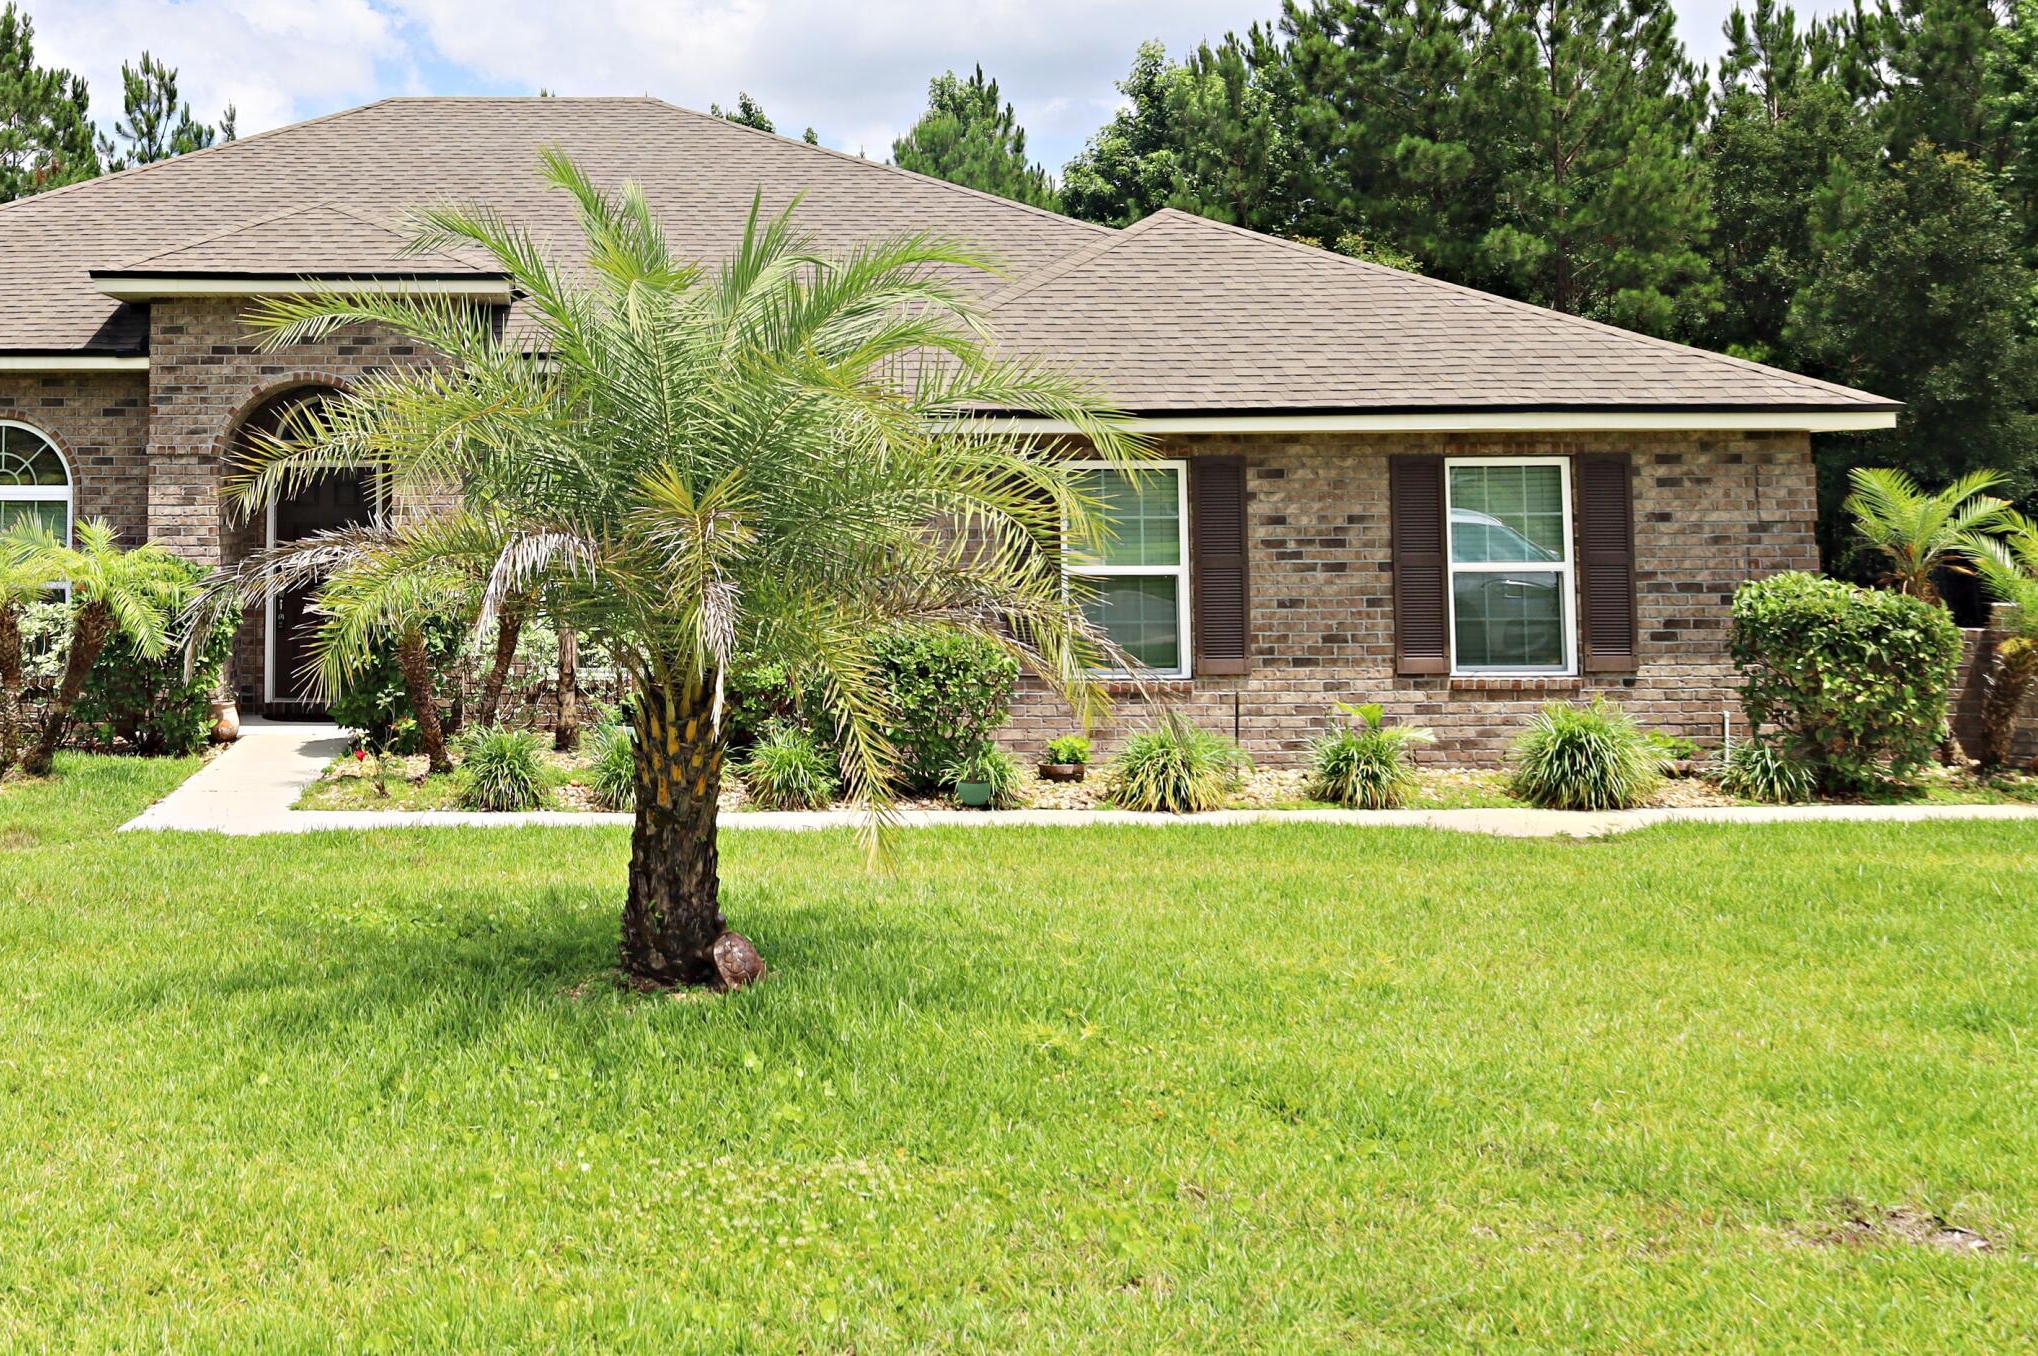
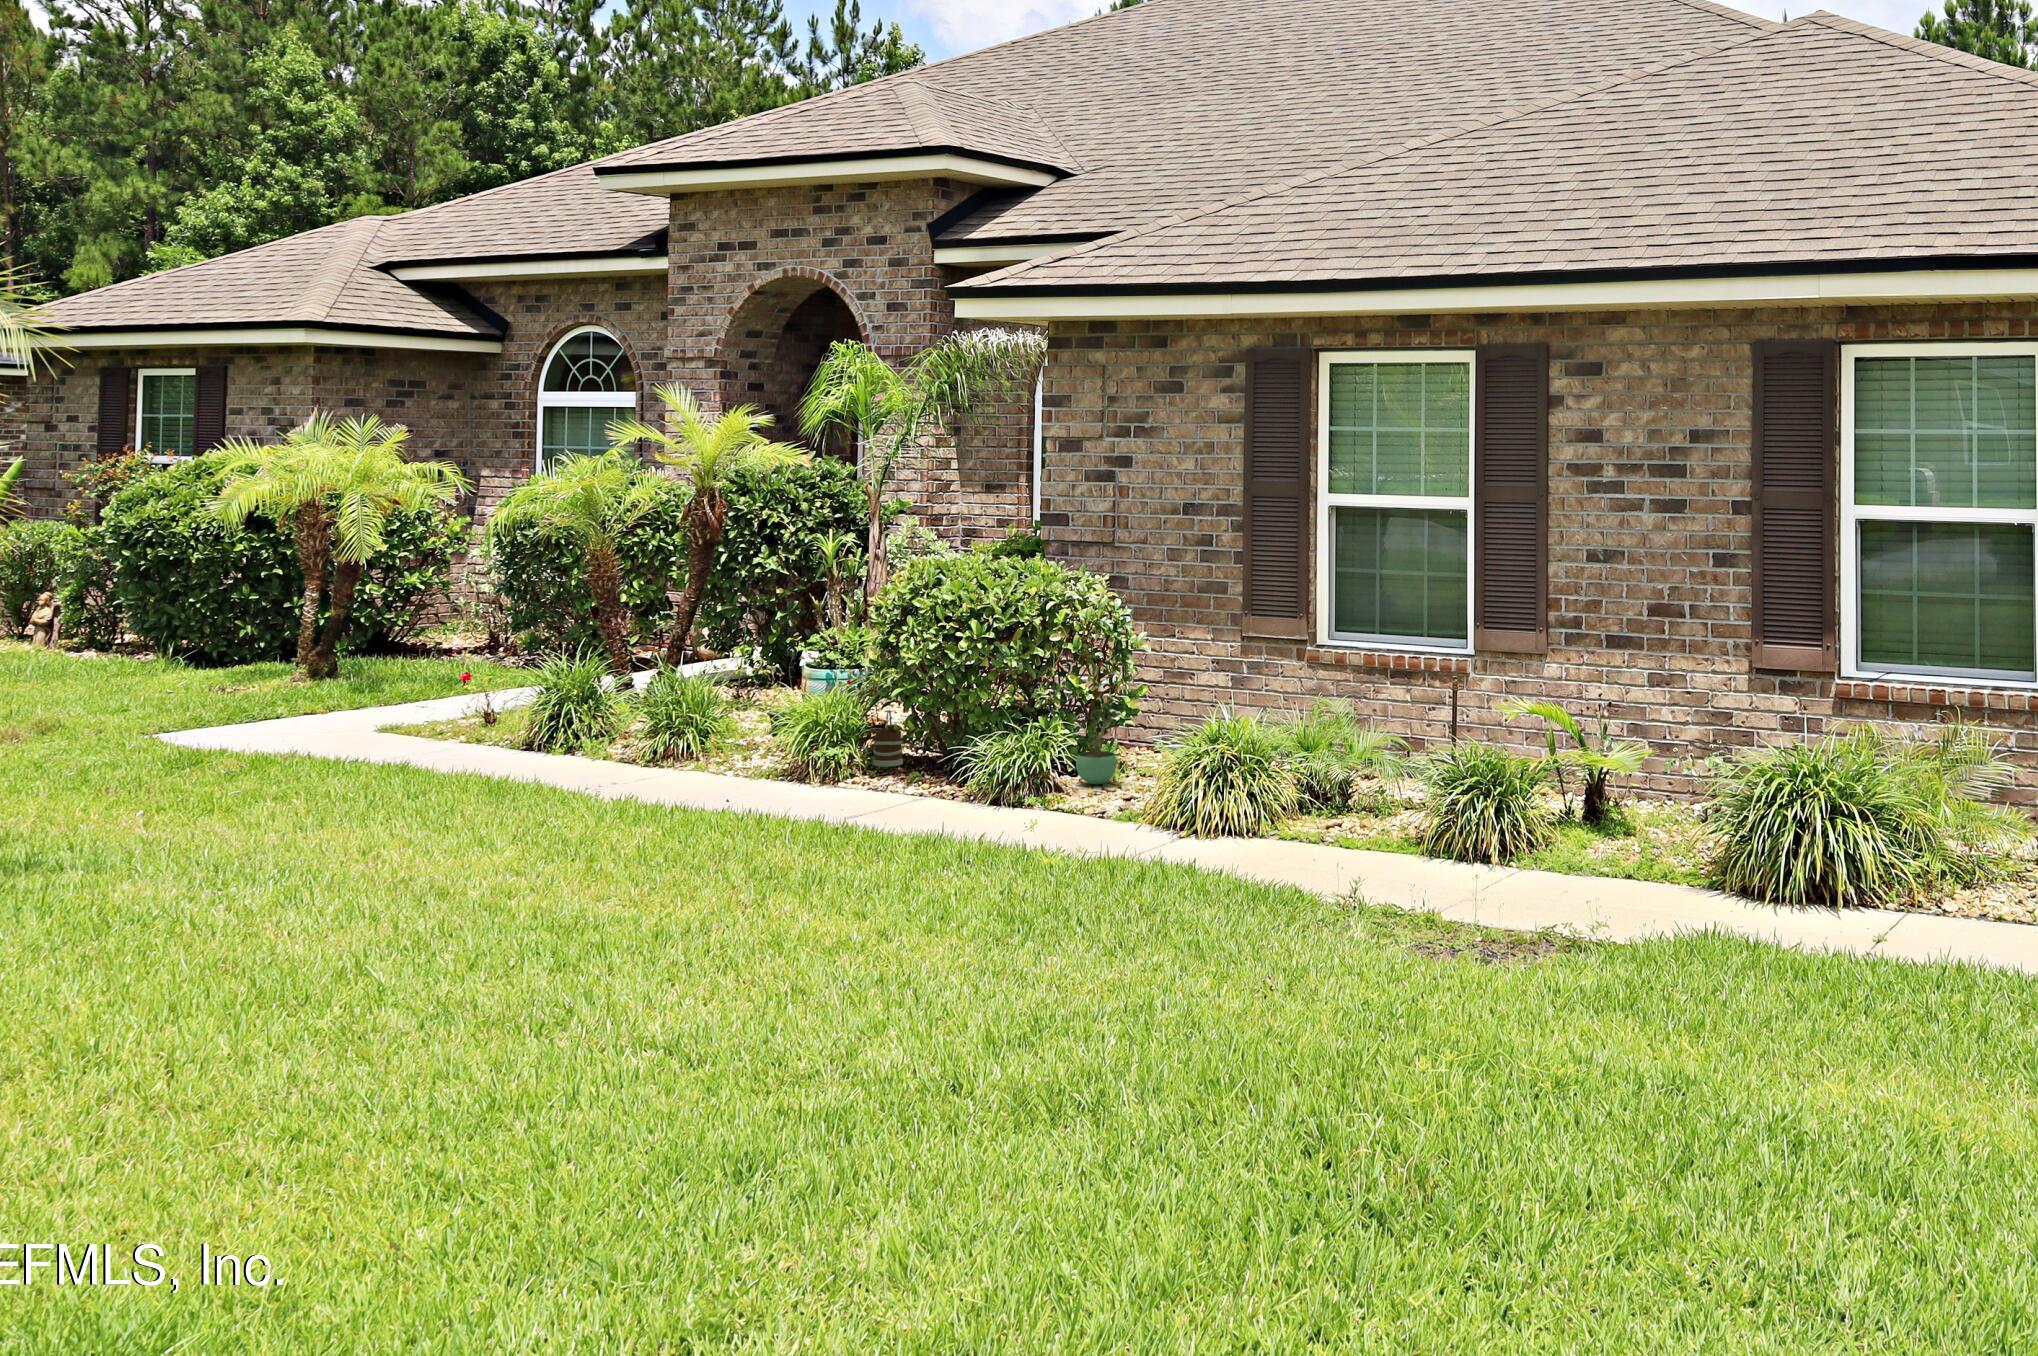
wooden bucket: none [760,765,785,813] -> present [873,710,903,767]

